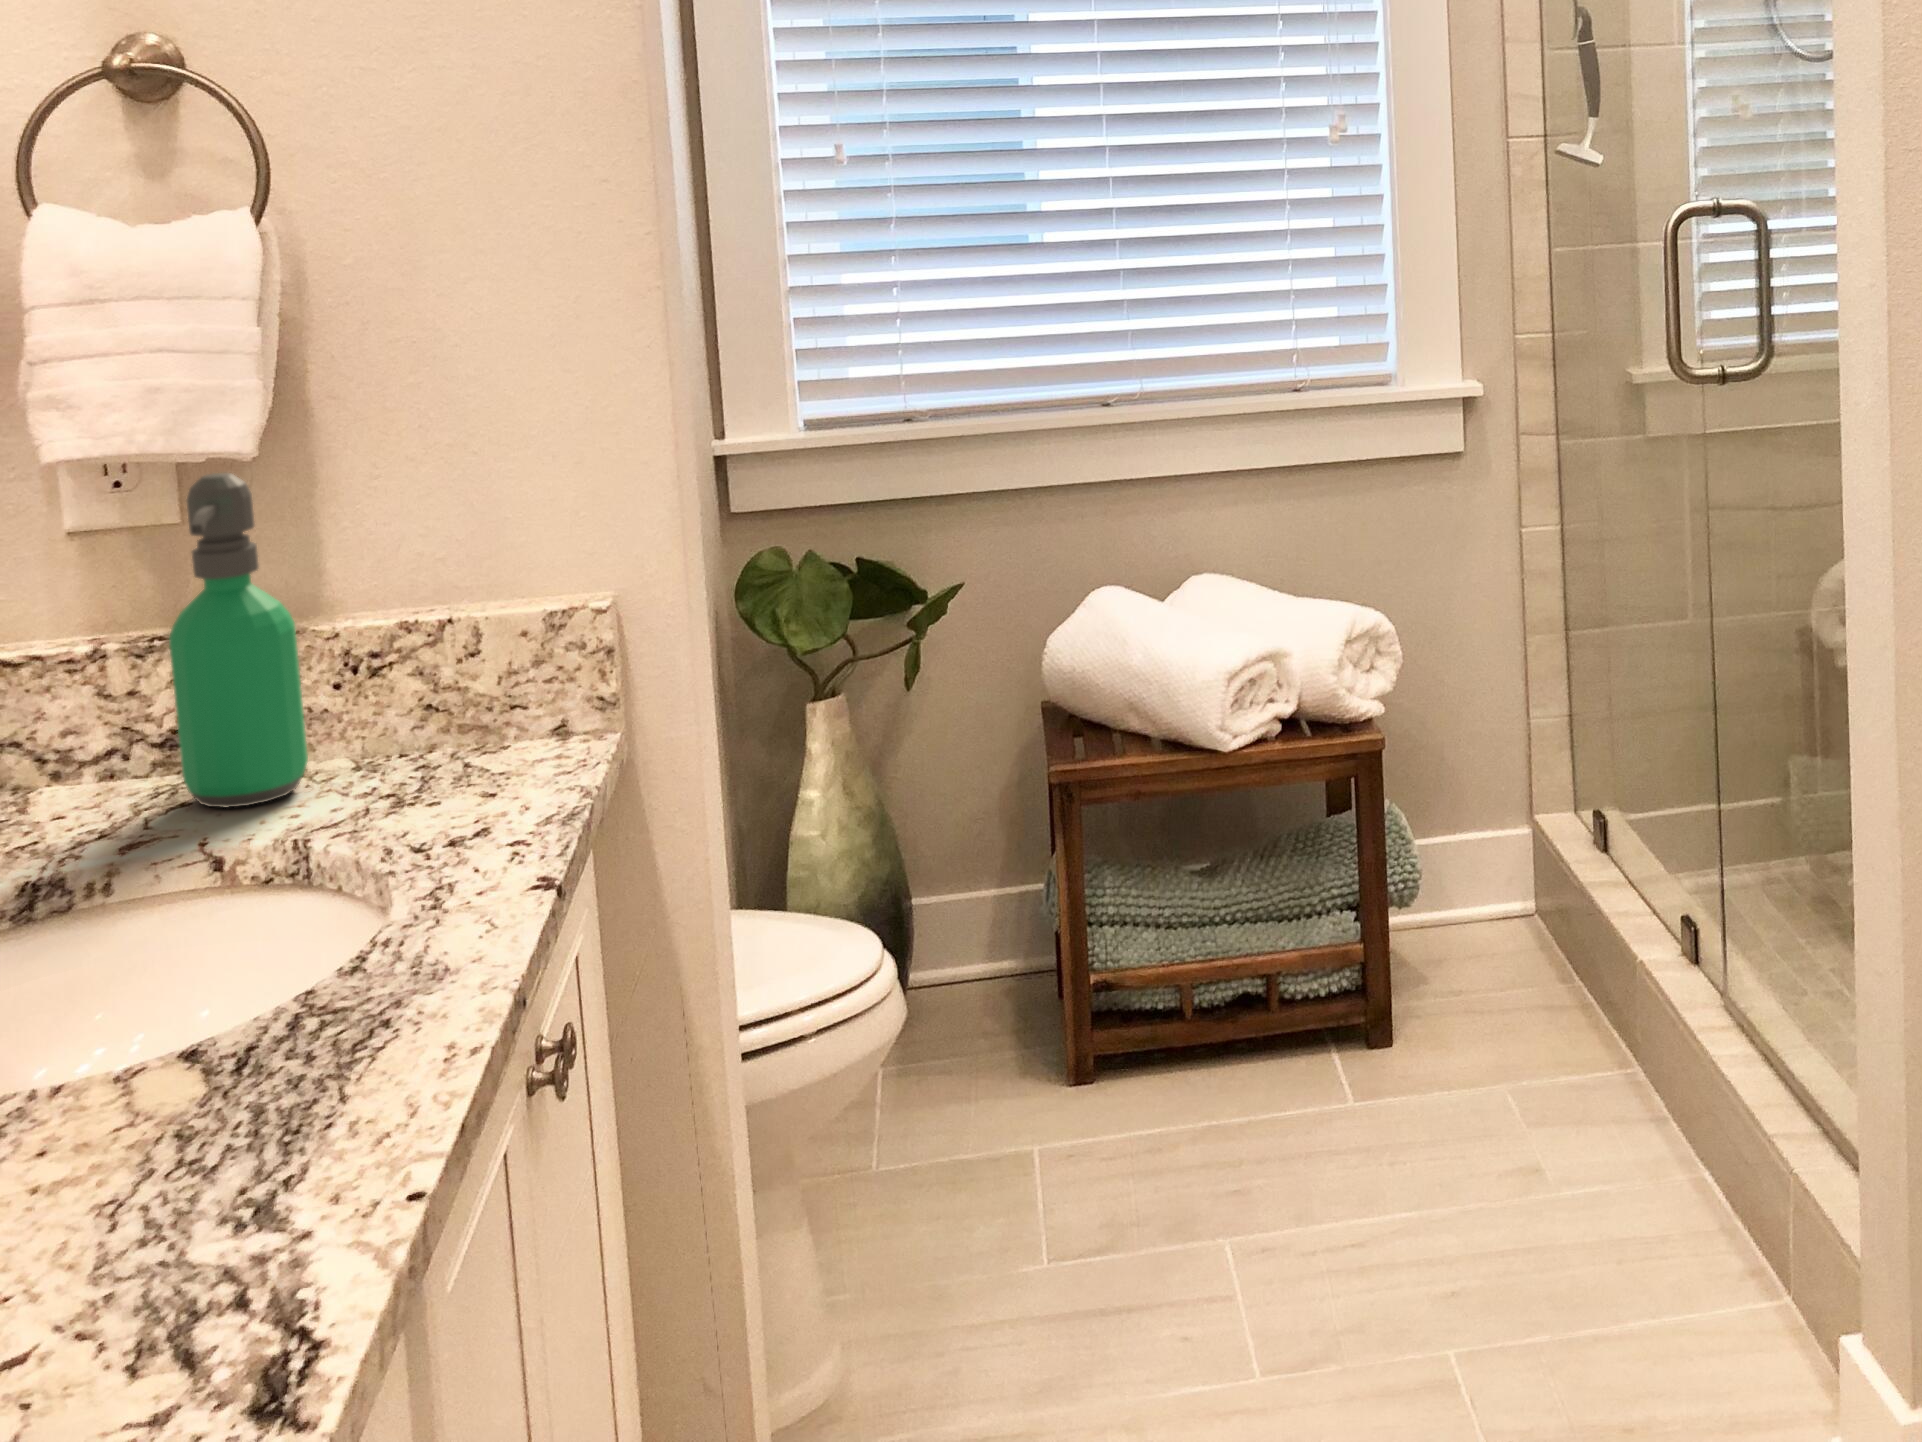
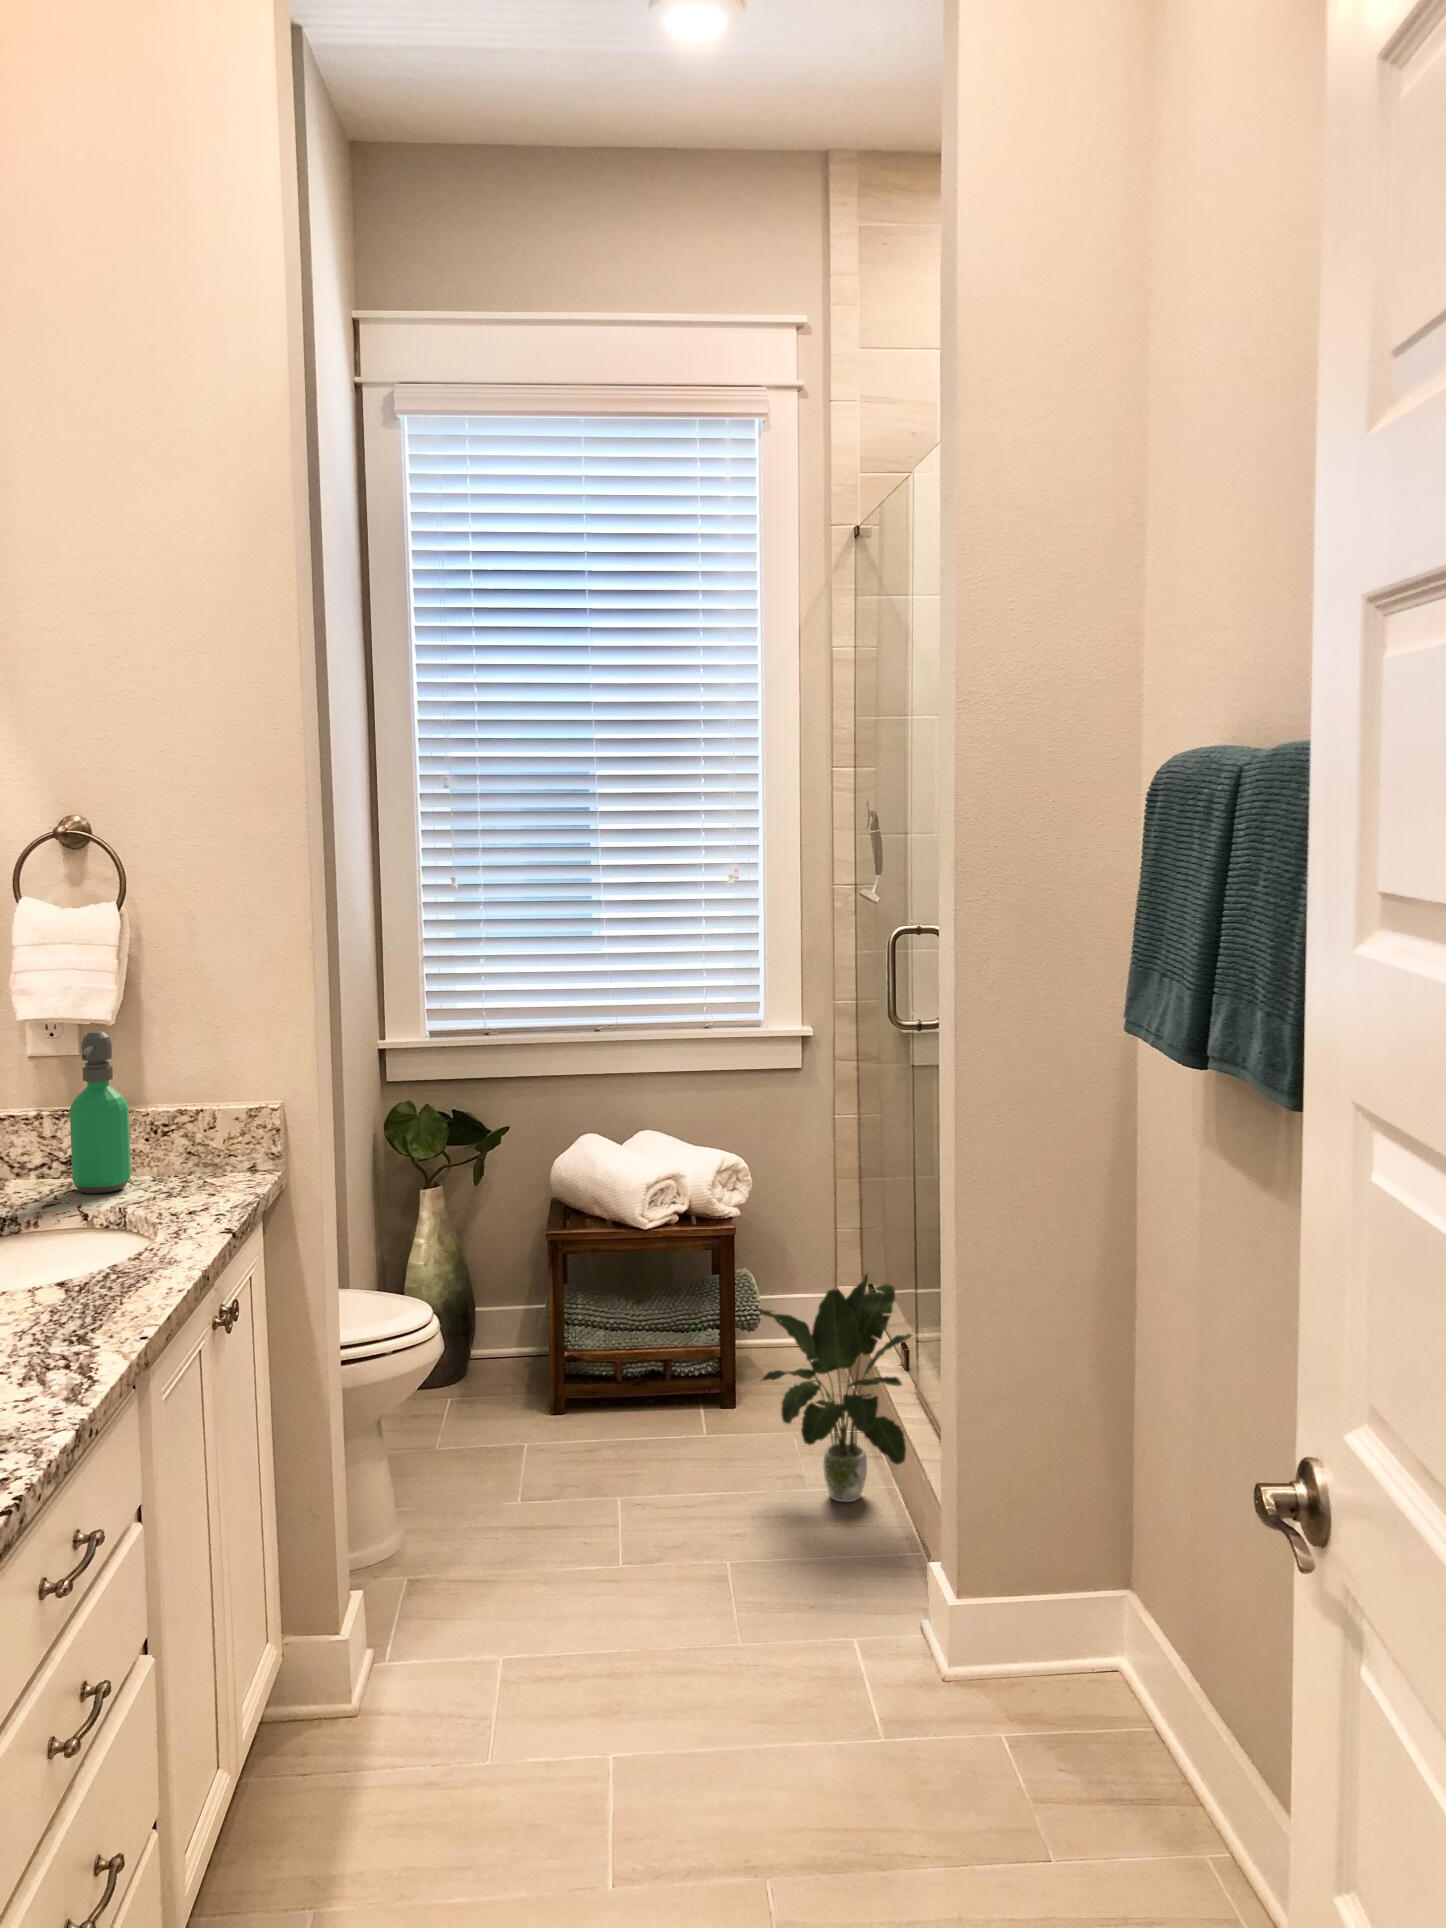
potted plant: none [1460,812,1740,1212] -> present [759,1274,912,1502]

